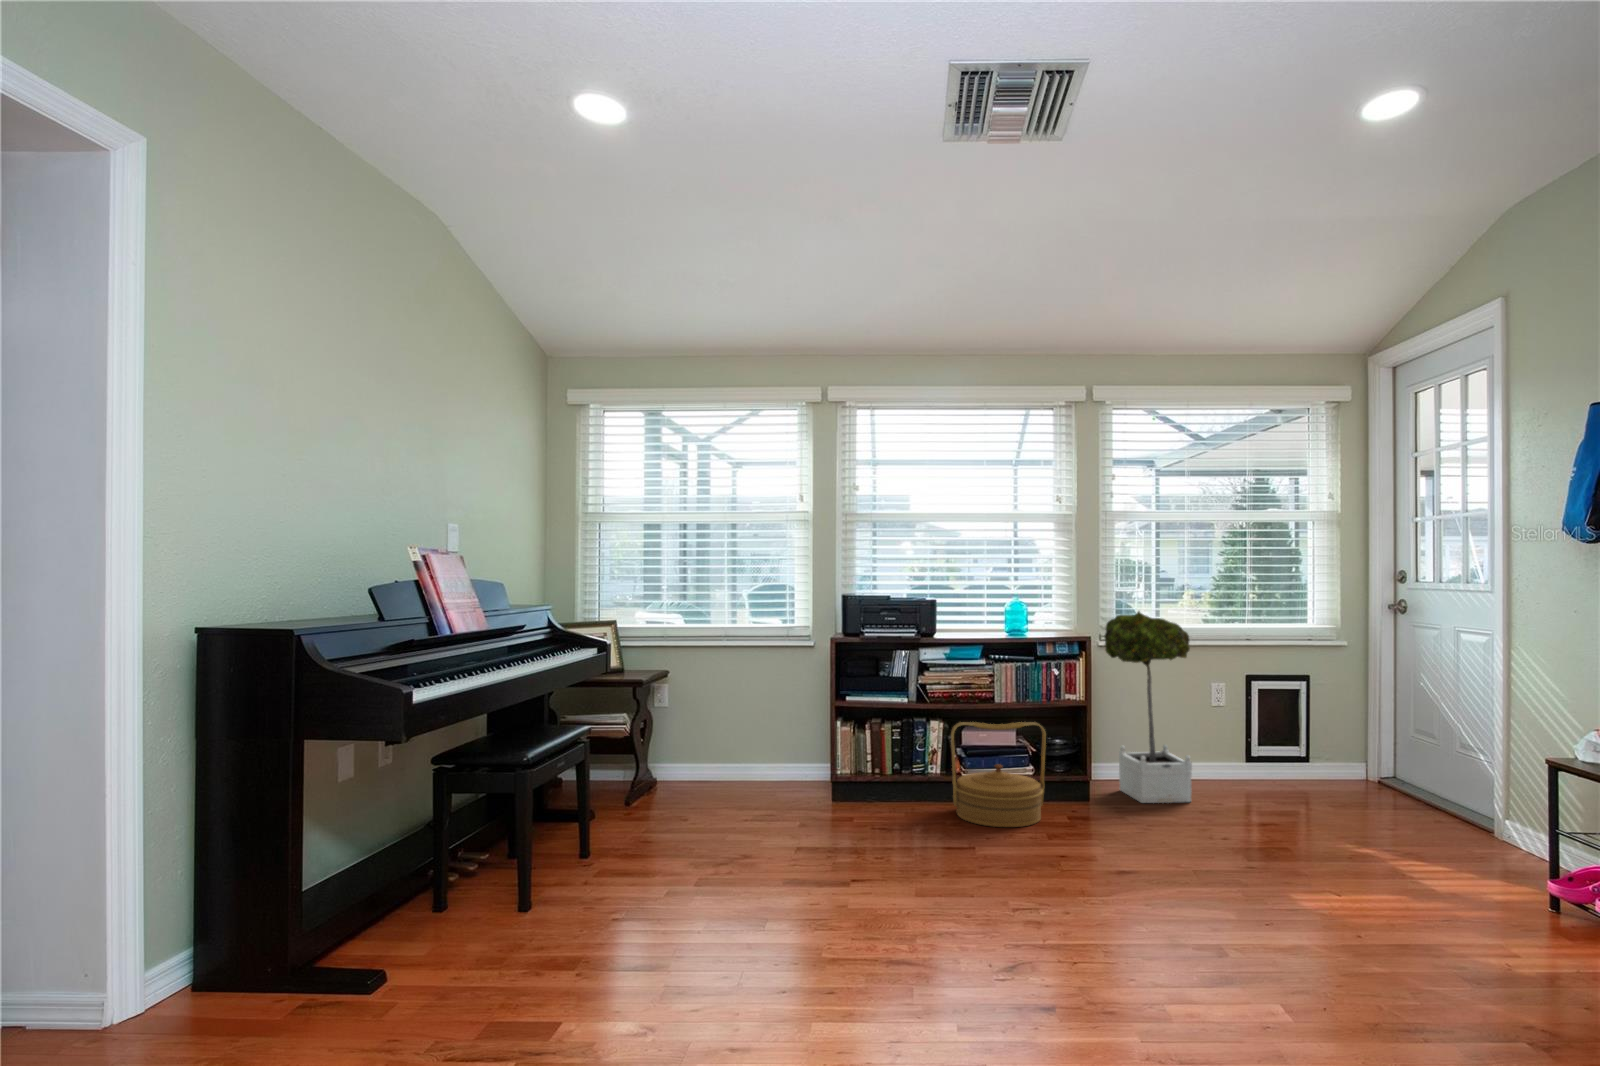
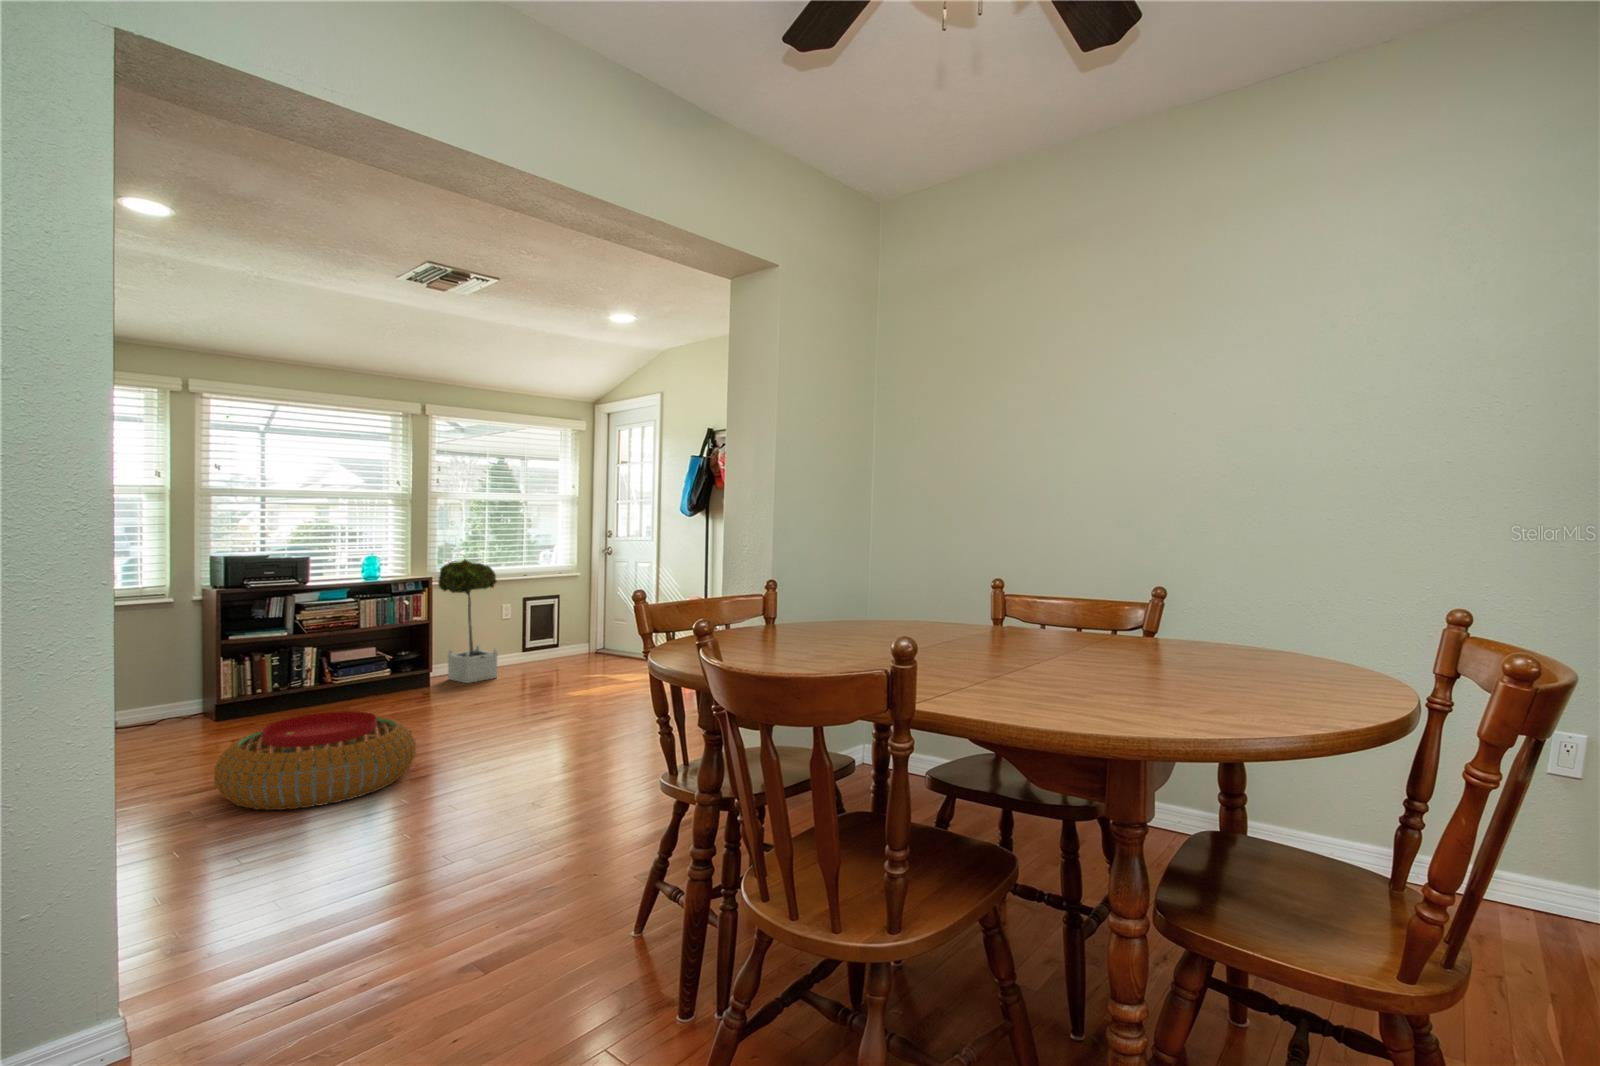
woven basket: present [951,722,1046,827] -> none [332,637,406,713]
pouf: none [735,833,984,991] -> present [214,711,416,810]

